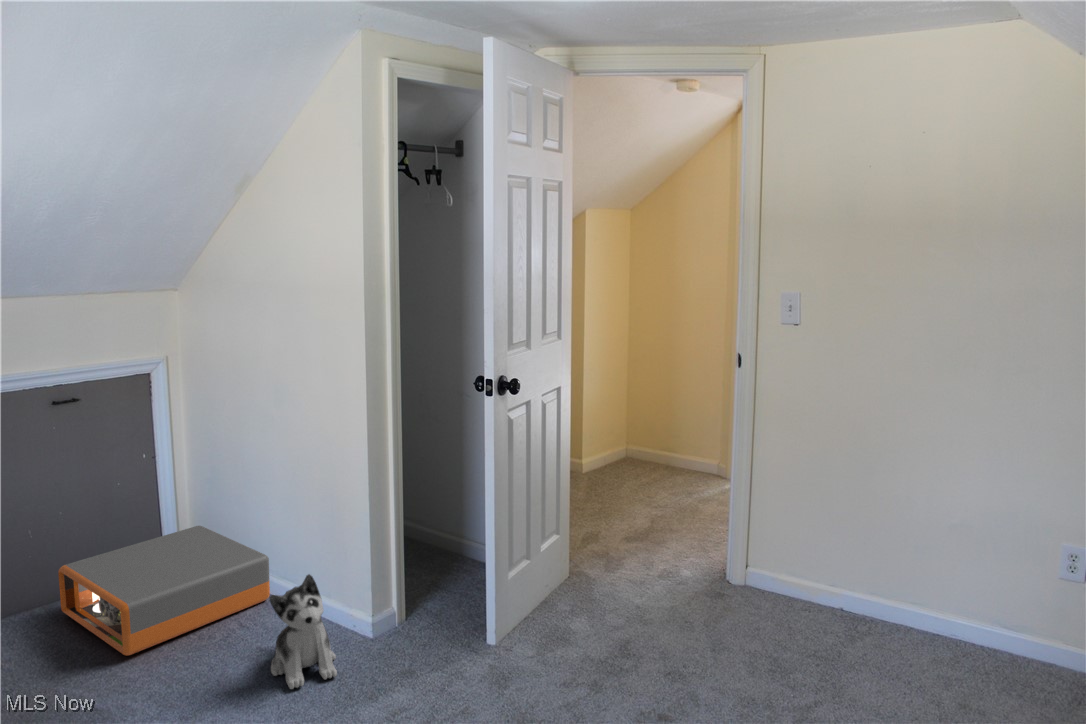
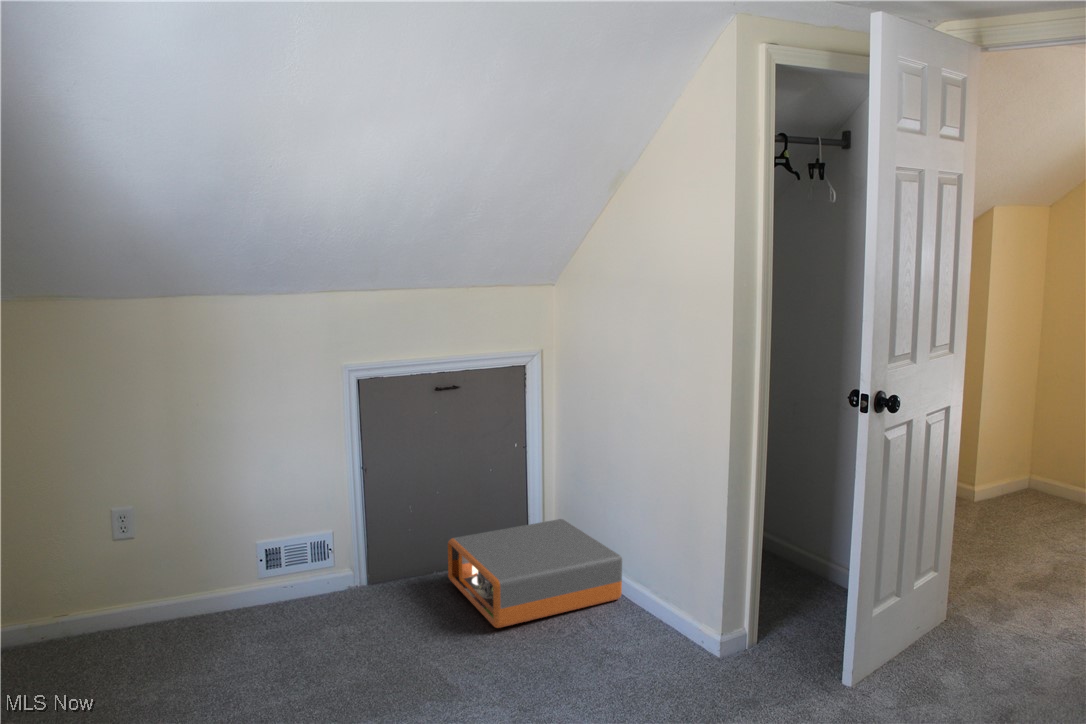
plush toy: present [269,574,337,689] -> none [620,579,684,692]

